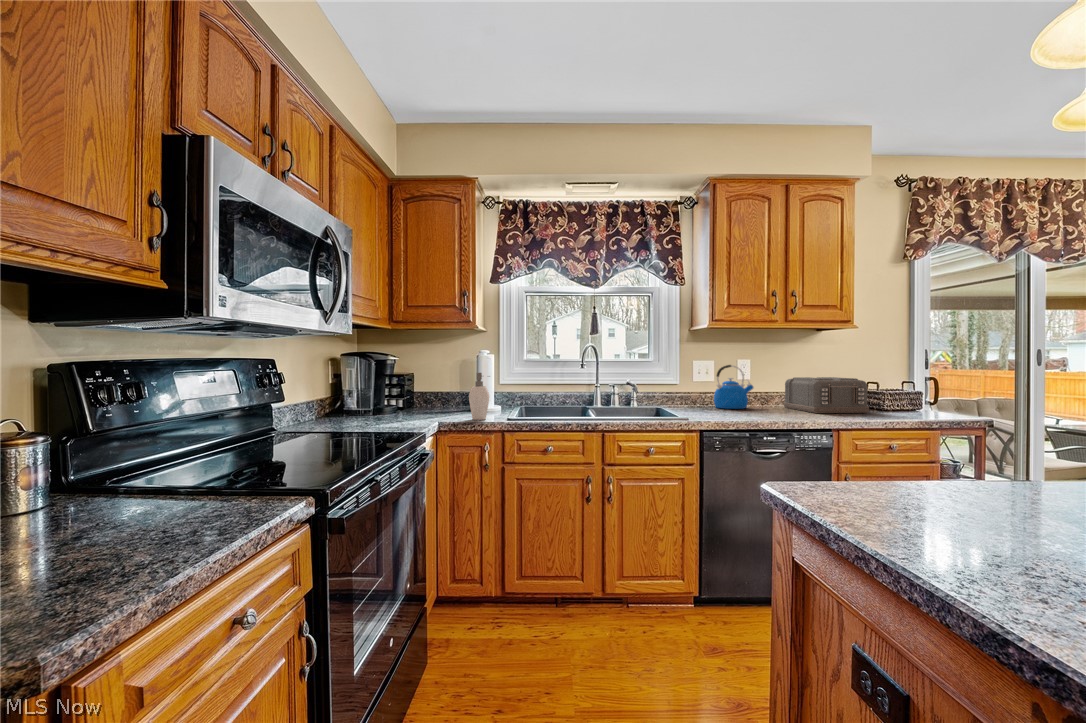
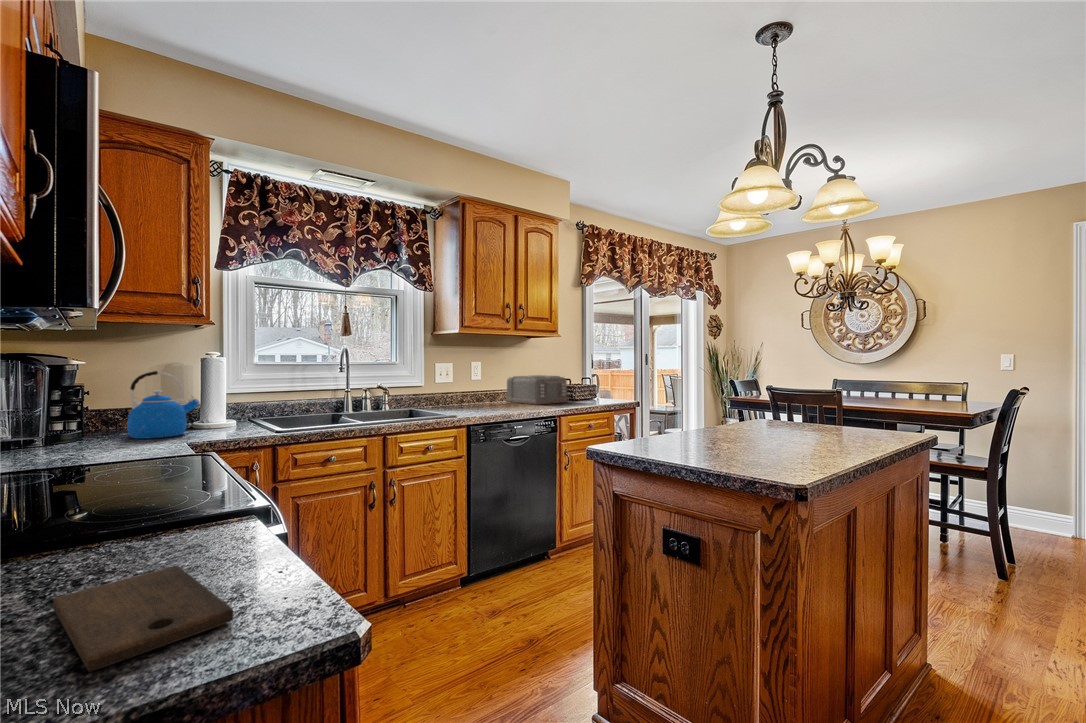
kettle: present [714,365,754,409] -> present [127,371,200,439]
soap dispenser: present [469,373,489,420] -> none [223,379,257,436]
cutting board: none [76,504,228,554] -> present [53,566,233,671]

